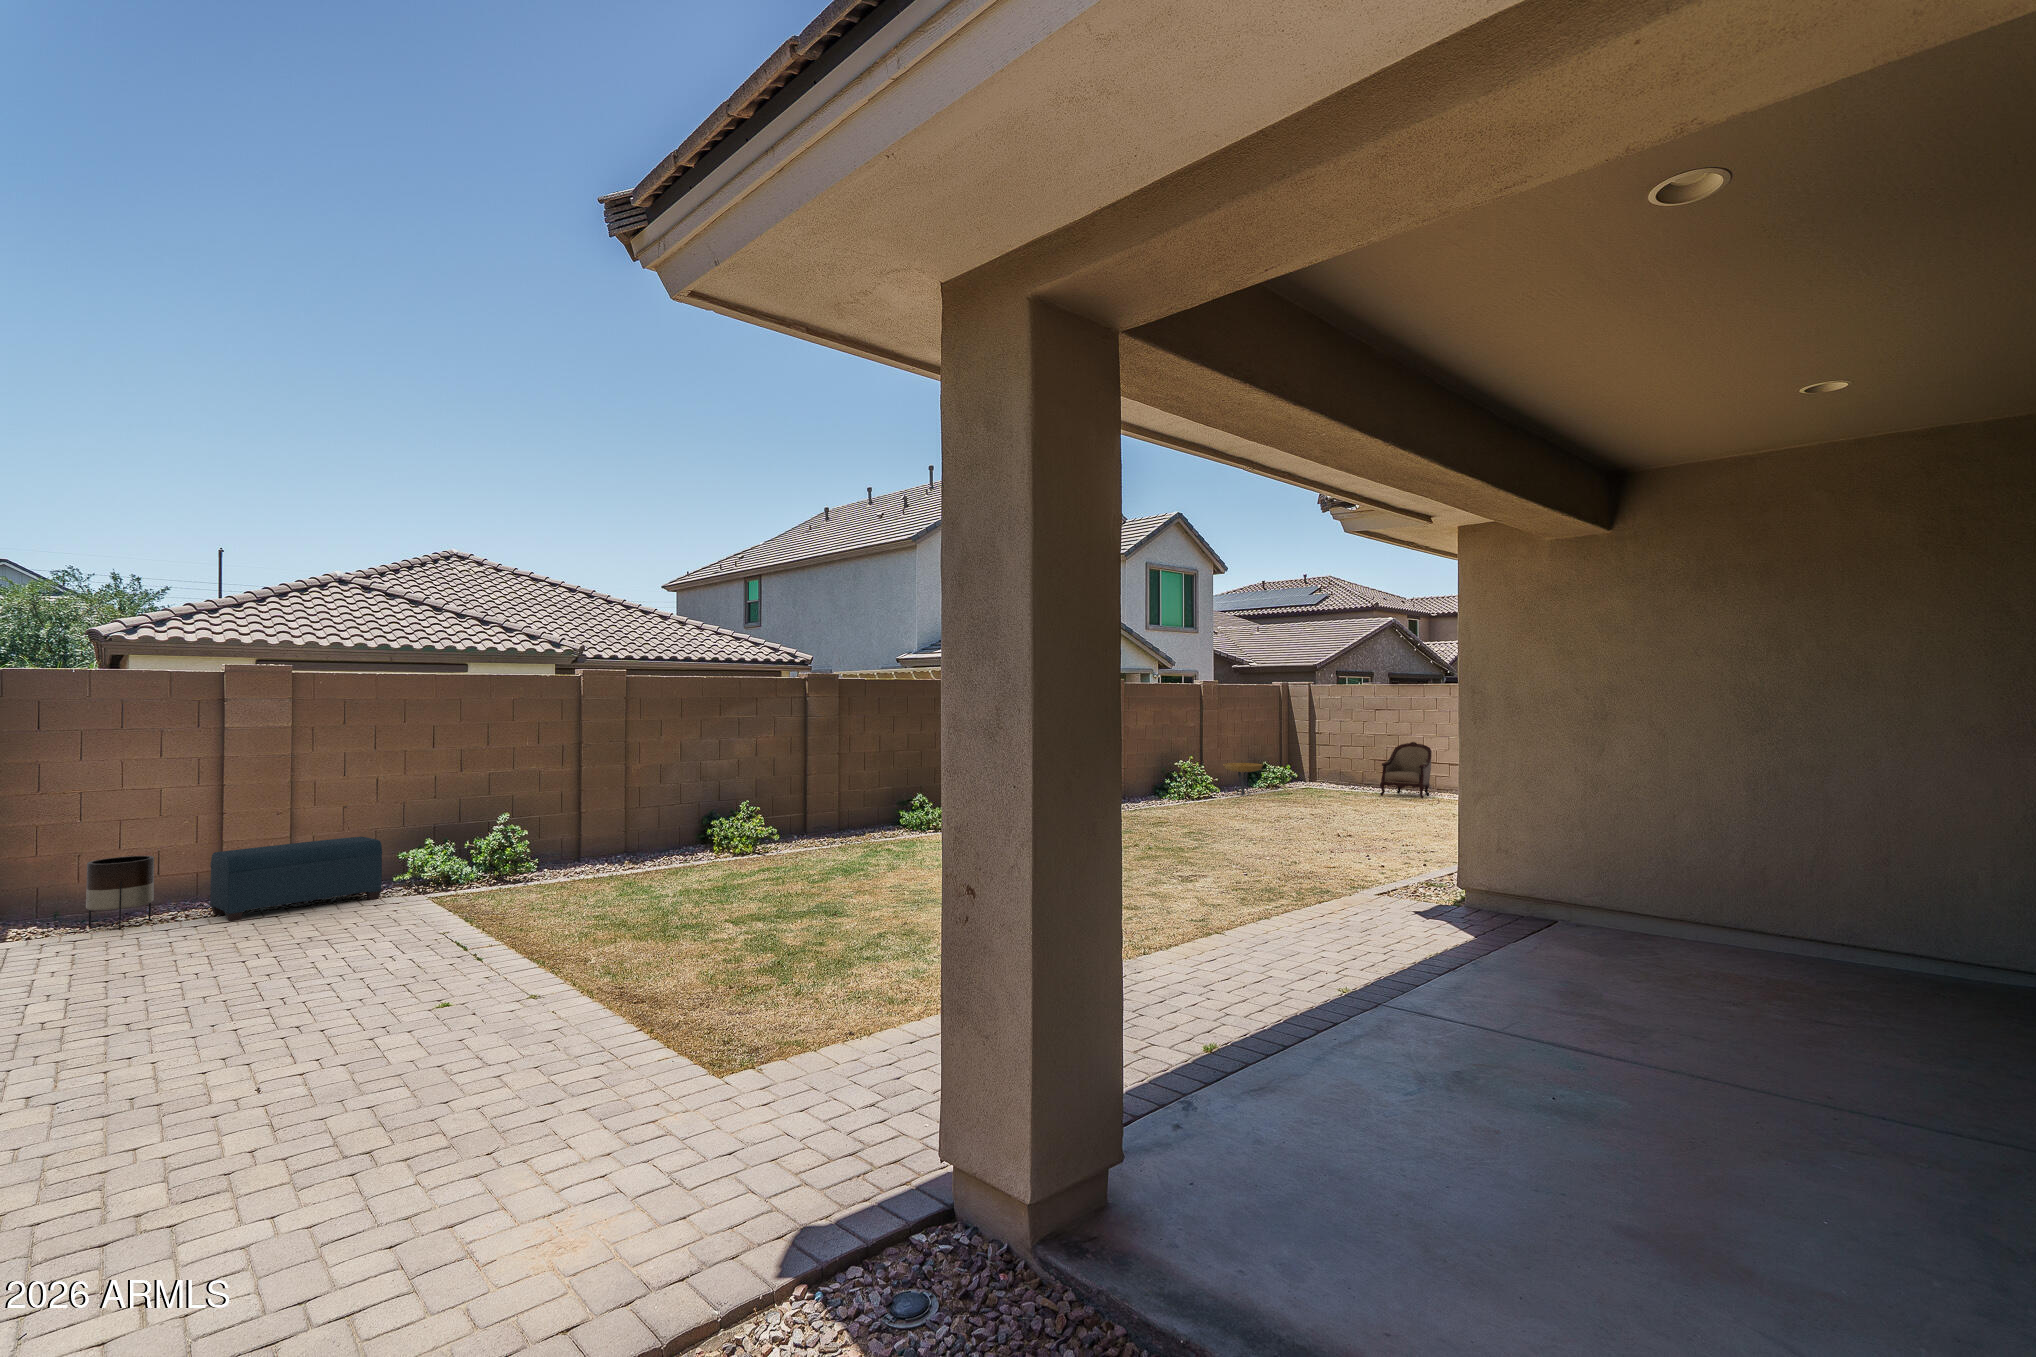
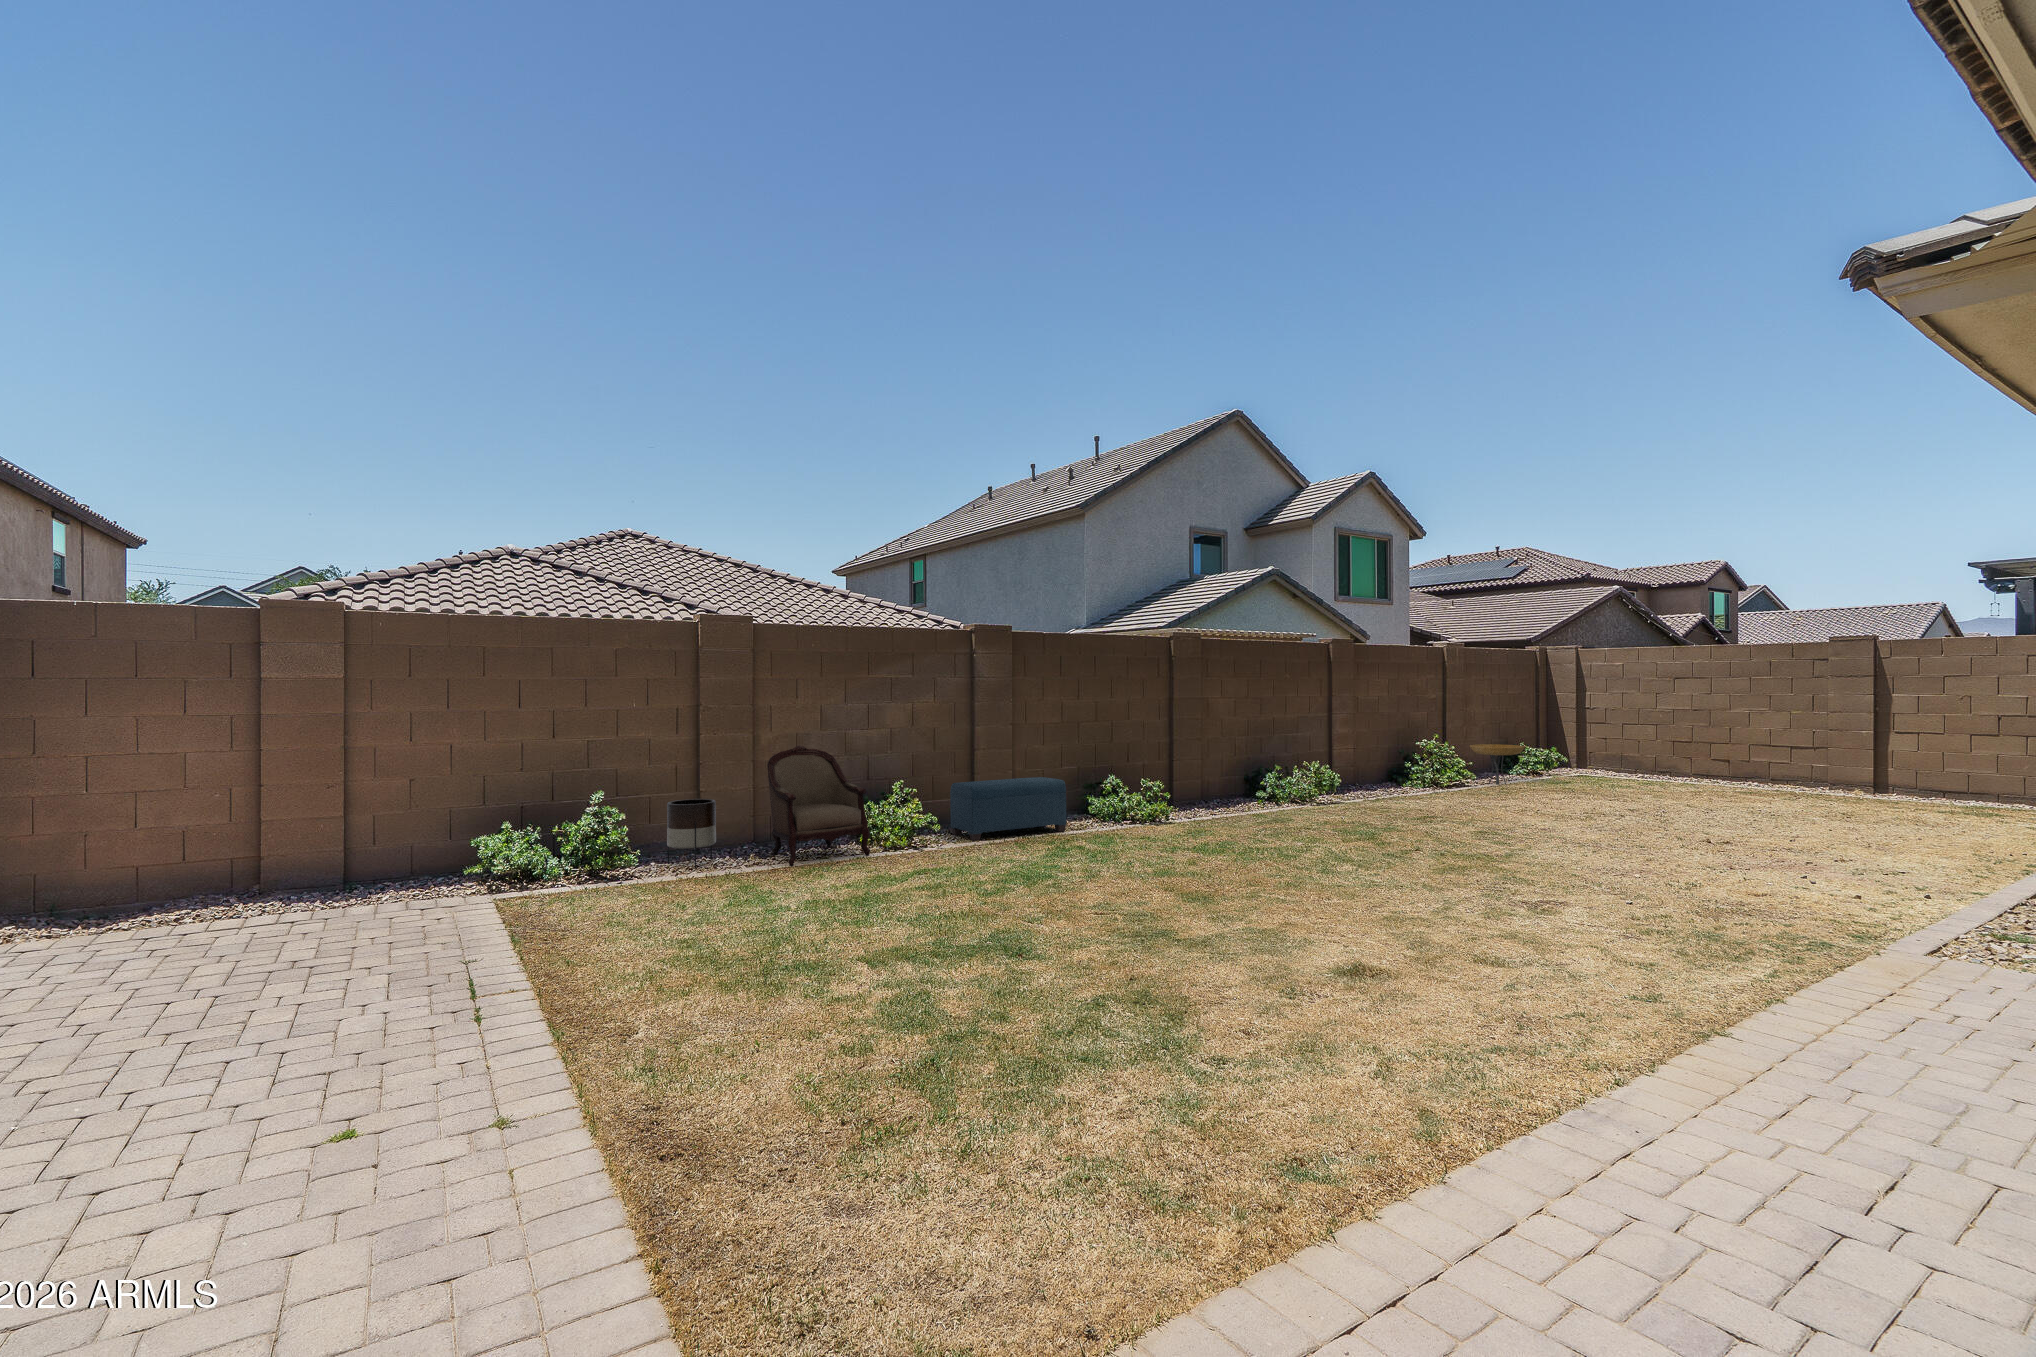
armchair: present [1380,742,1432,799] -> present [767,746,870,866]
bench: present [210,837,382,922] -> present [950,777,1066,841]
planter: present [86,856,154,930] -> present [667,799,716,868]

